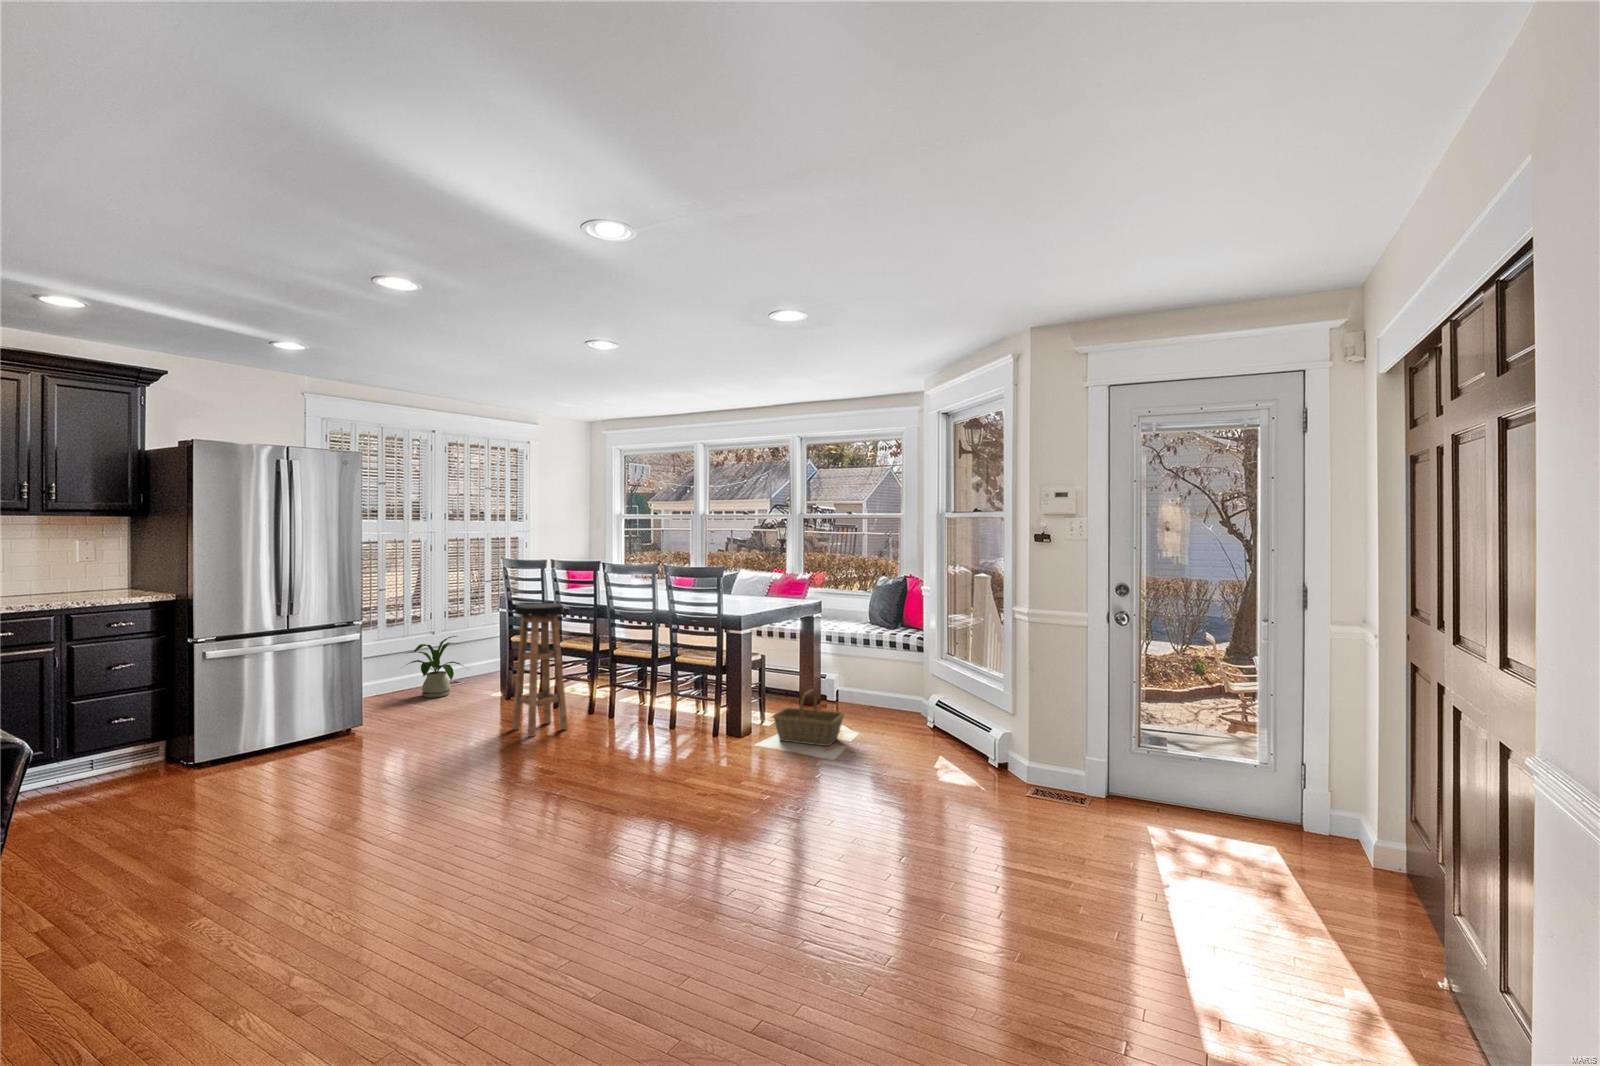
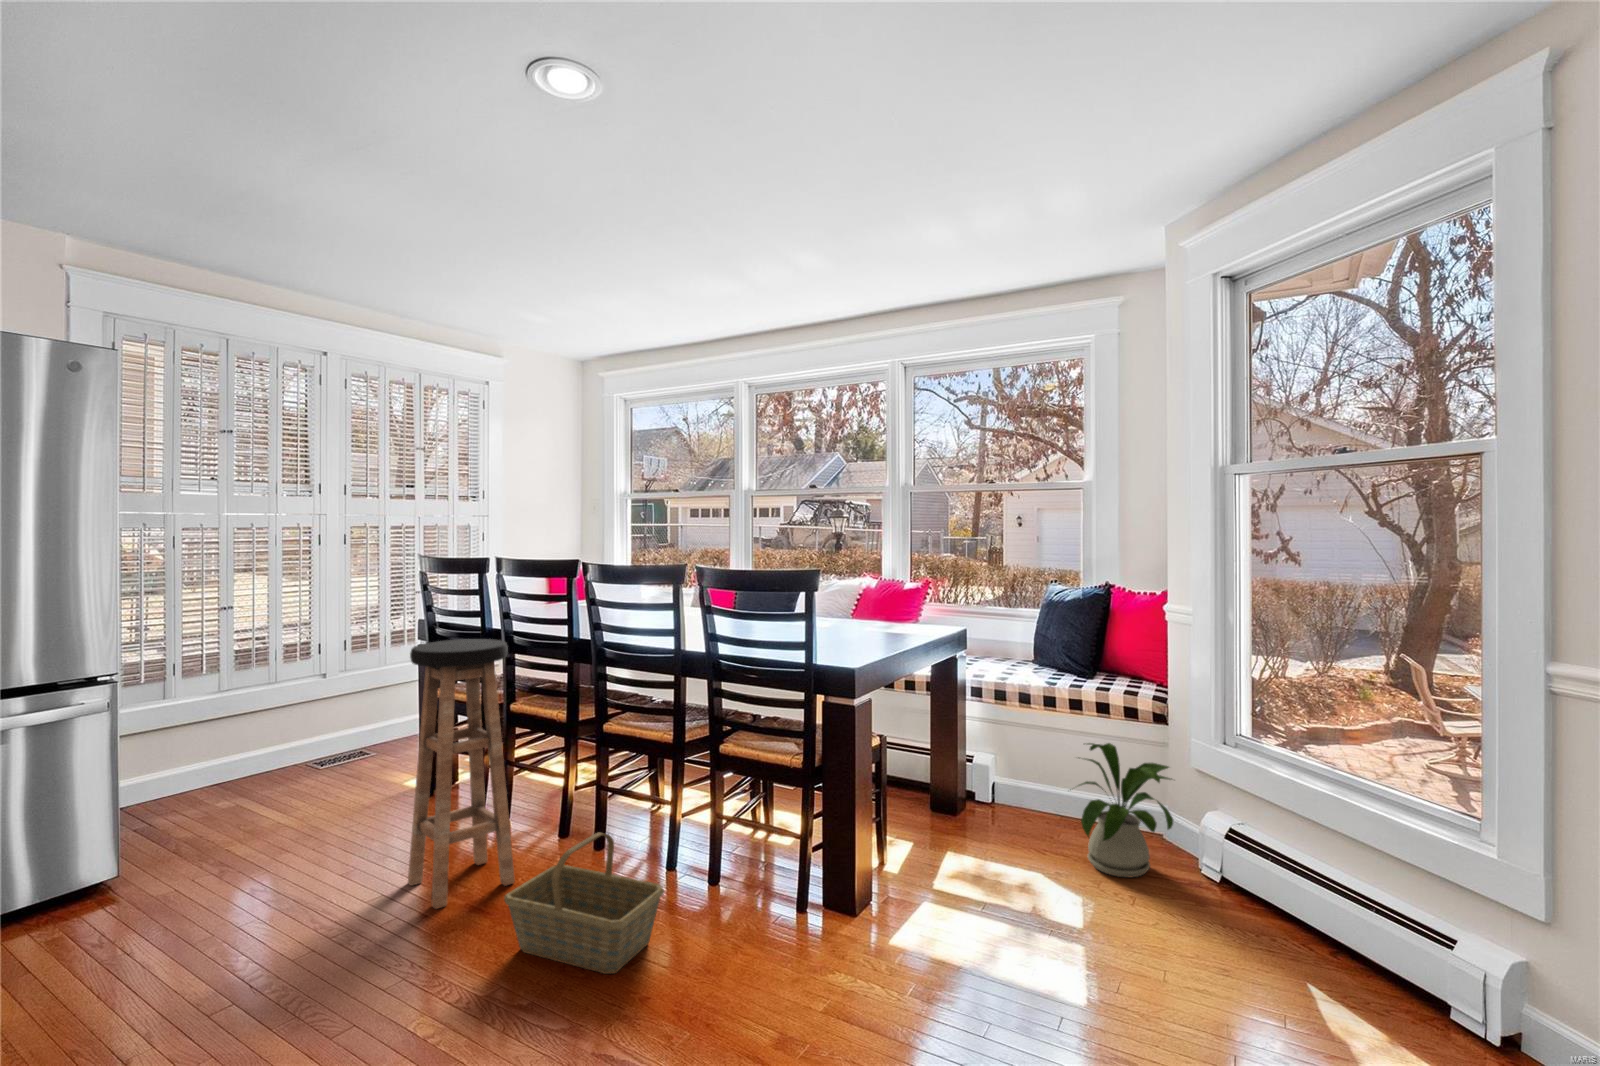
house plant: present [407,636,463,698] -> present [1070,743,1173,877]
basket: present [773,689,844,746] -> present [504,833,664,974]

